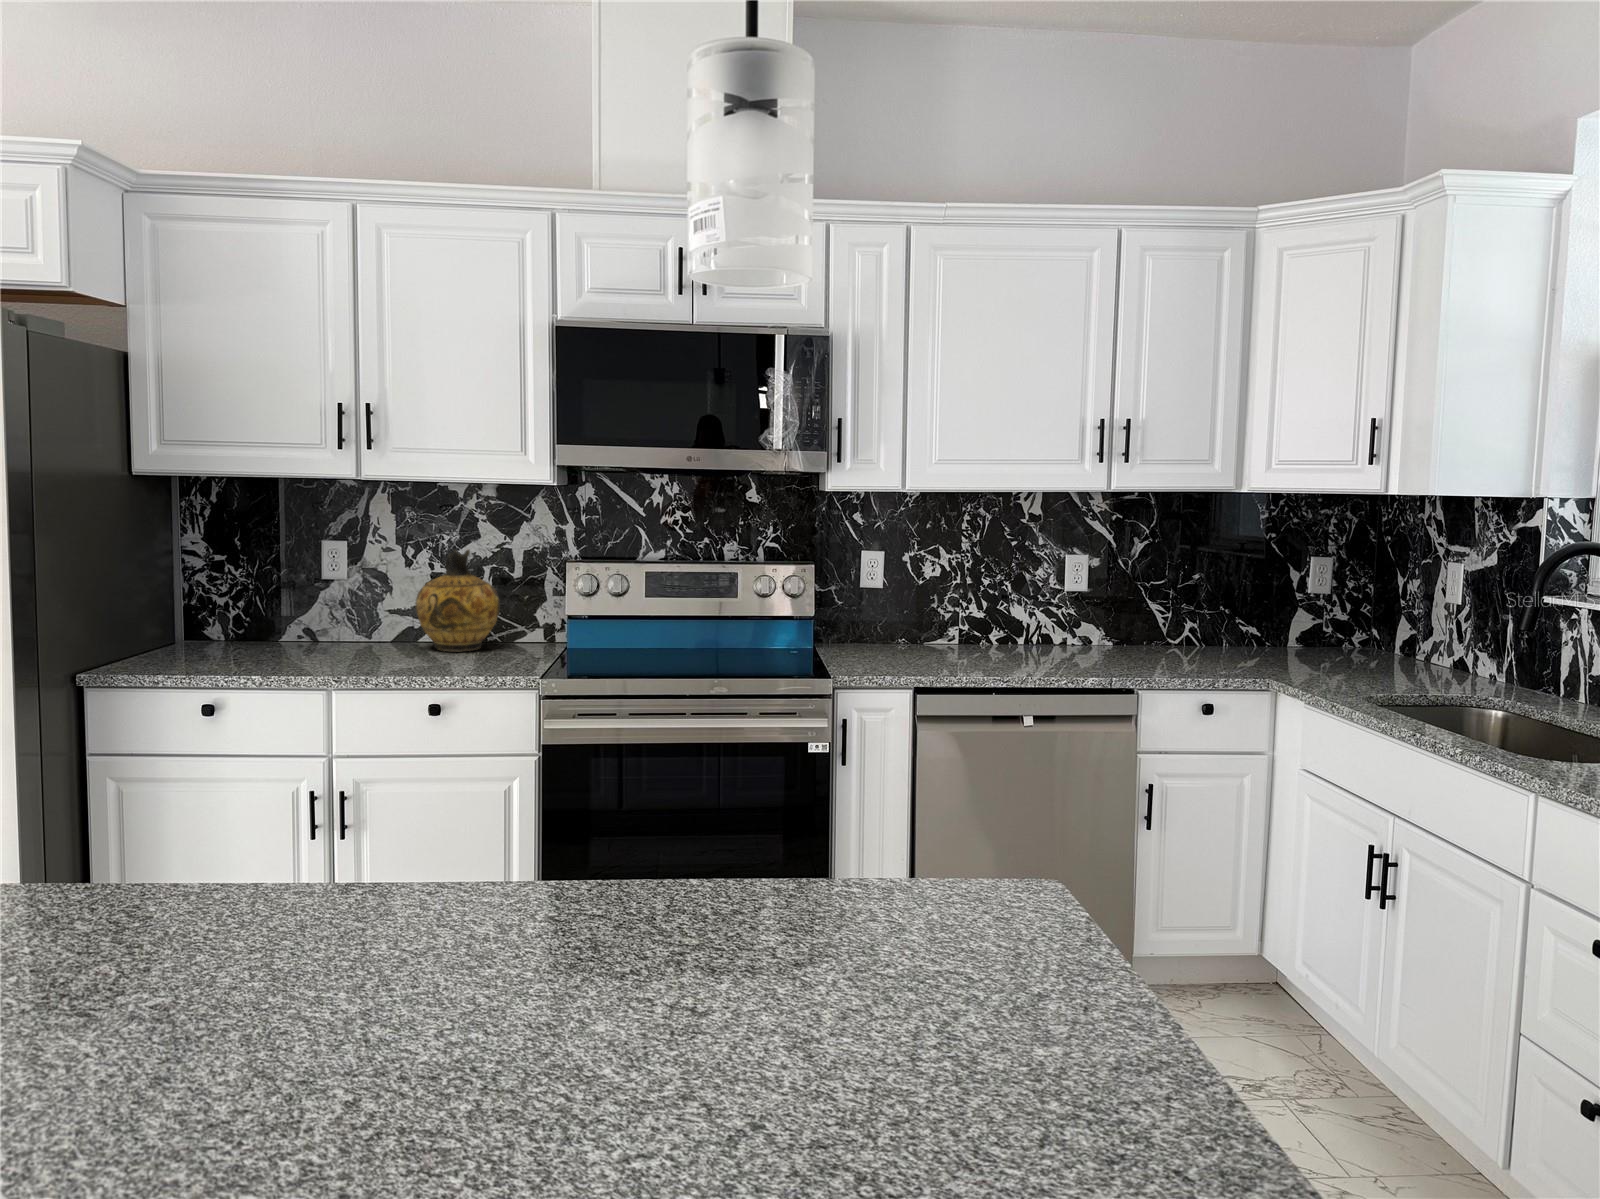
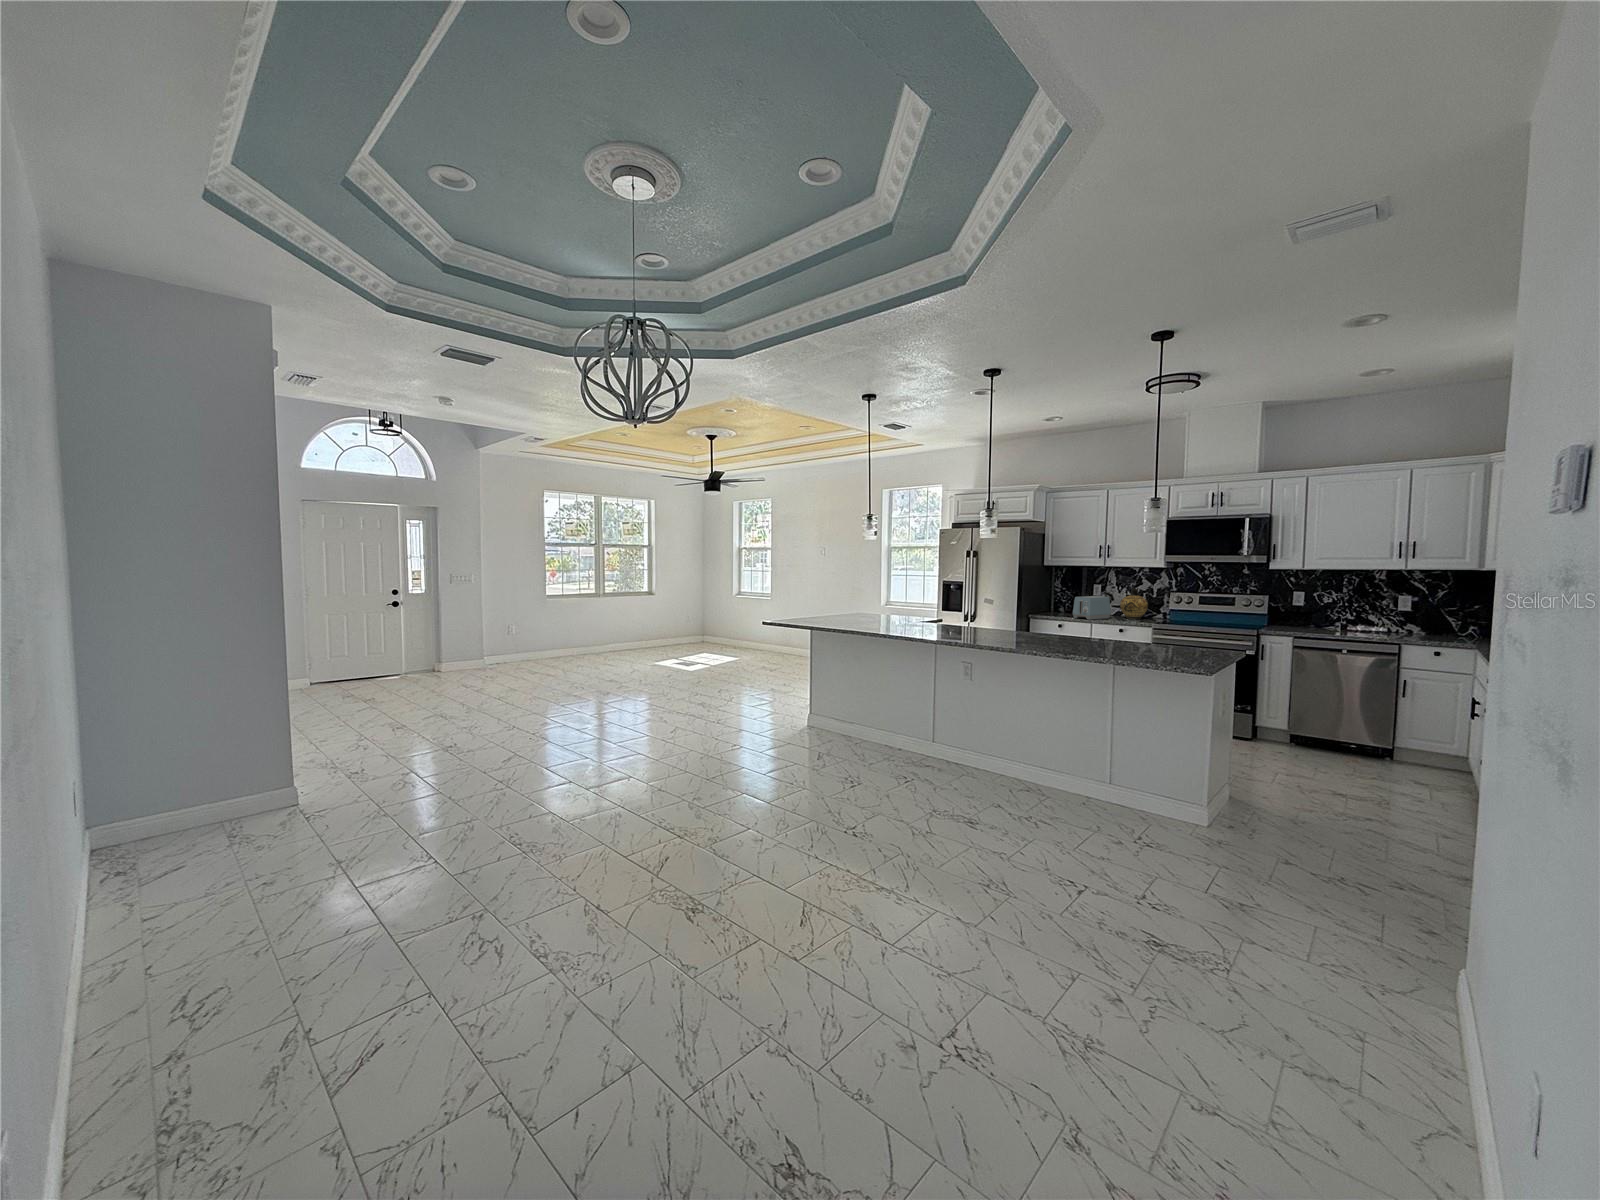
toaster: none [257,582,388,671] -> present [1073,596,1111,620]

